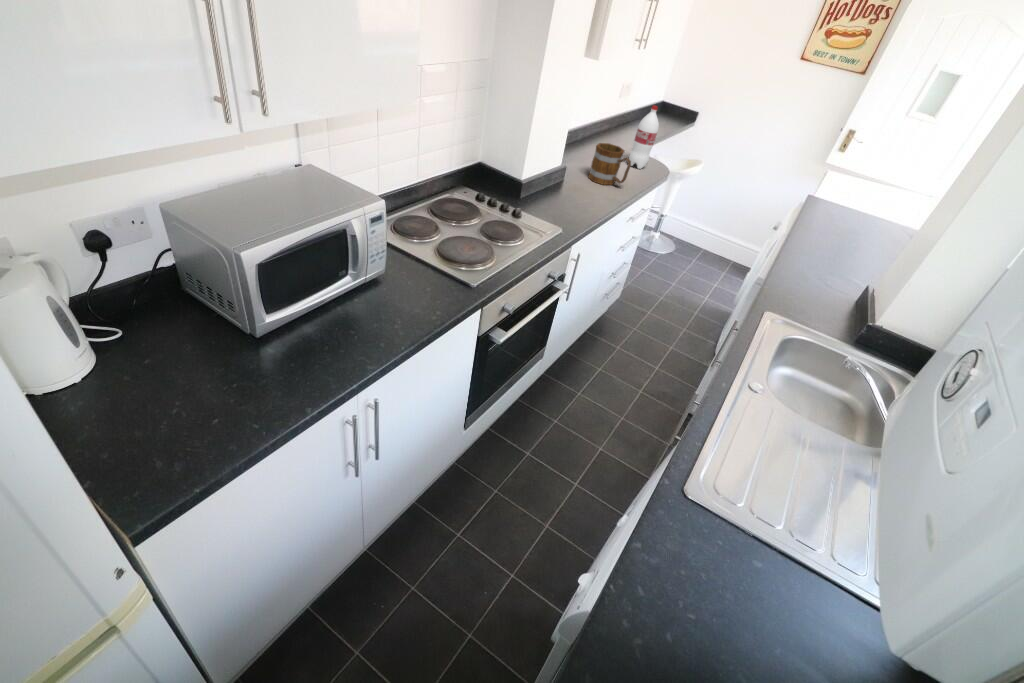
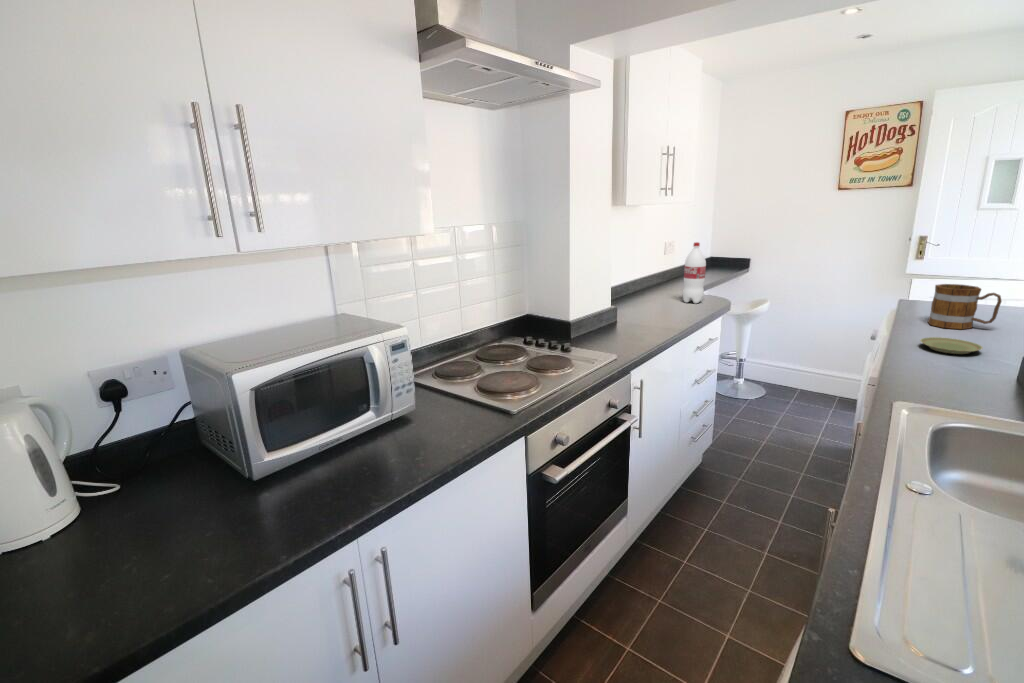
mug: present [588,143,631,185] -> present [928,284,1002,329]
plate: none [806,248,846,268] -> present [920,337,983,354]

